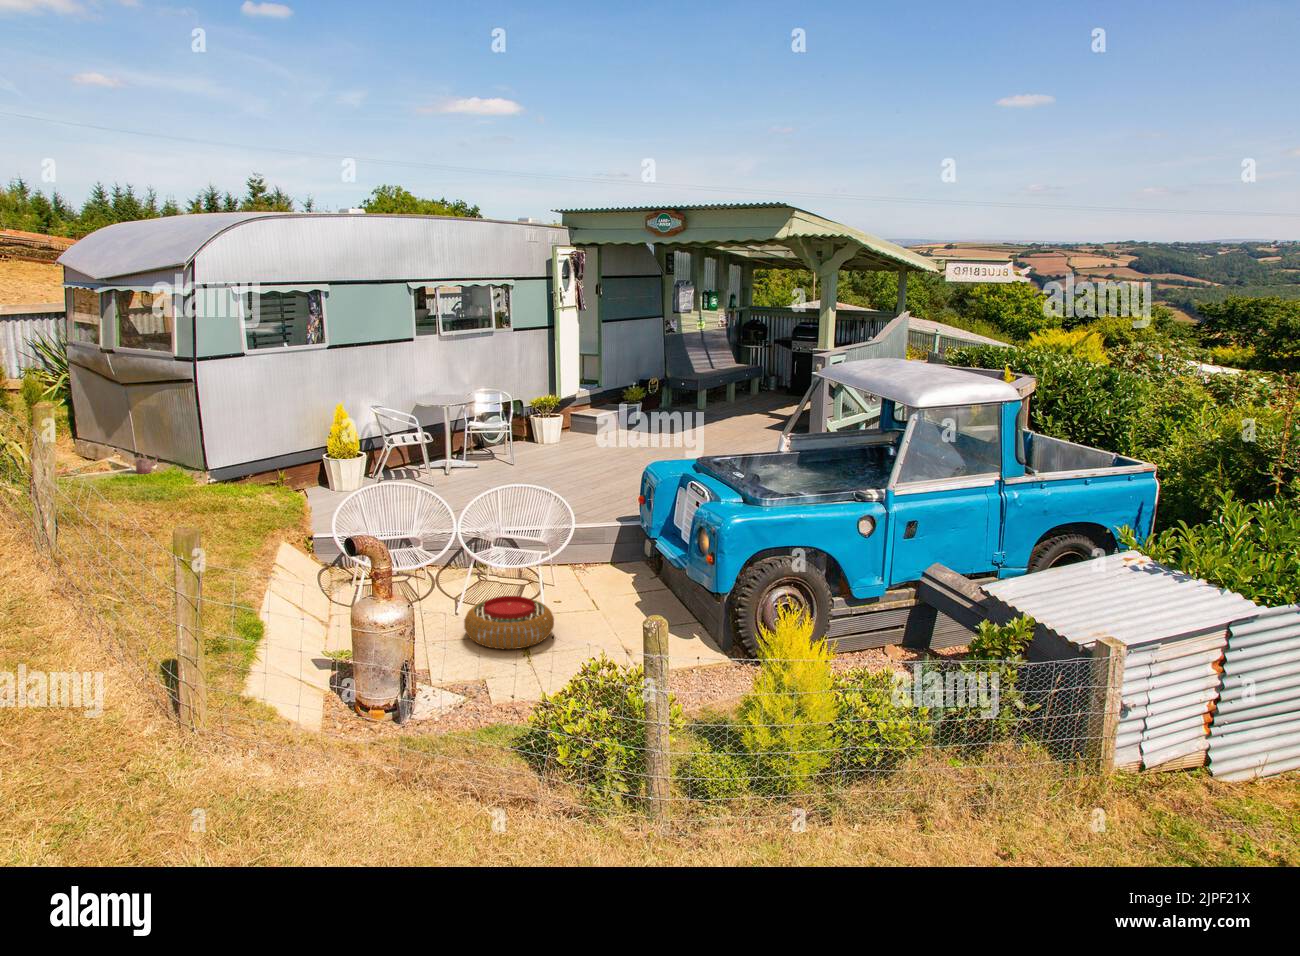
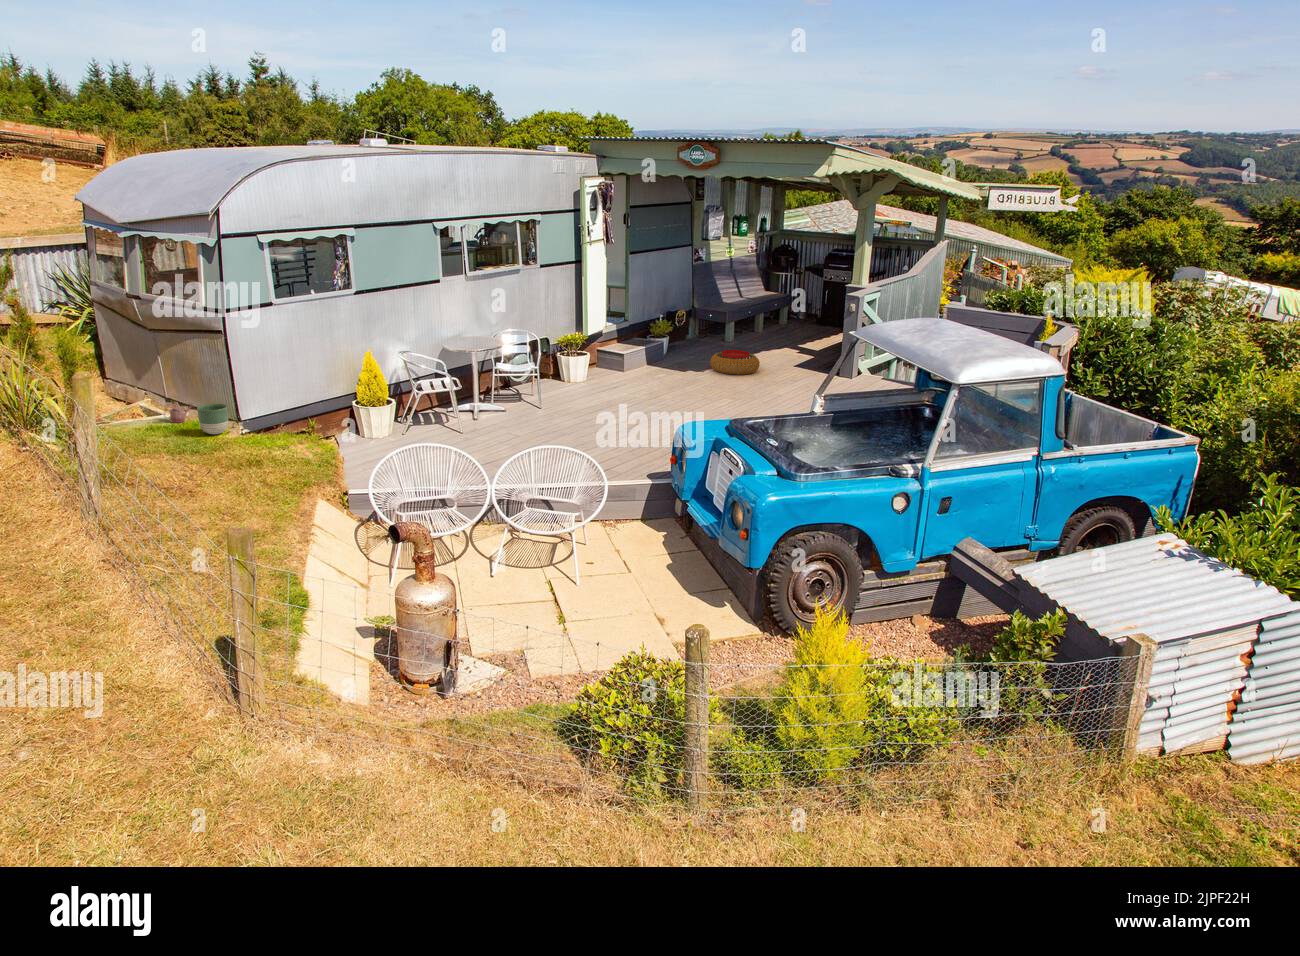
planter: none [163,453,194,483] -> present [197,404,228,434]
pouf: present [464,596,554,649] -> present [710,350,760,375]

